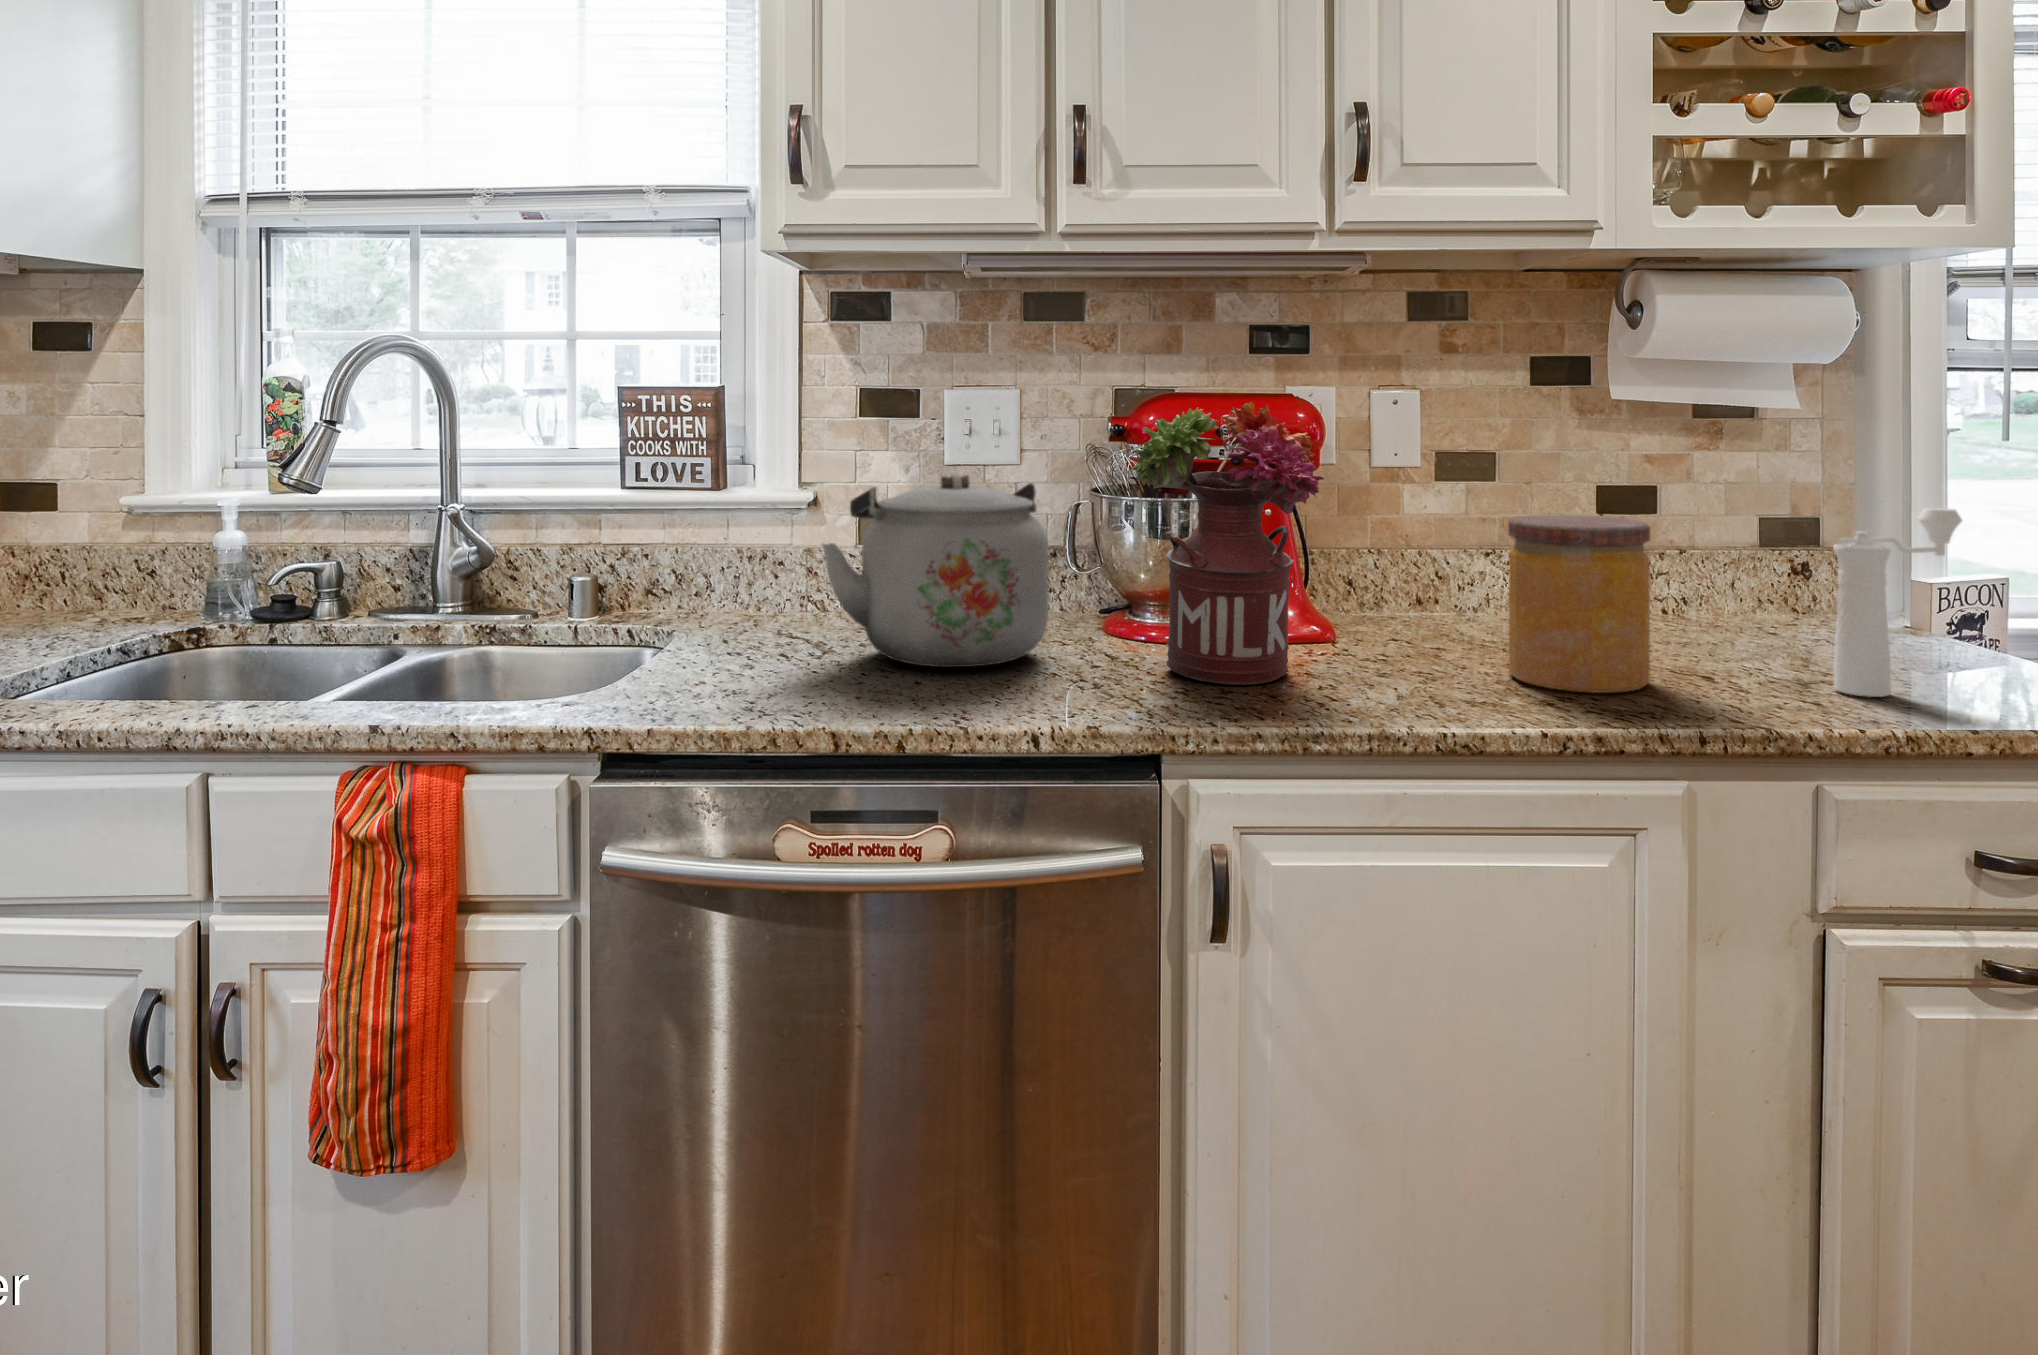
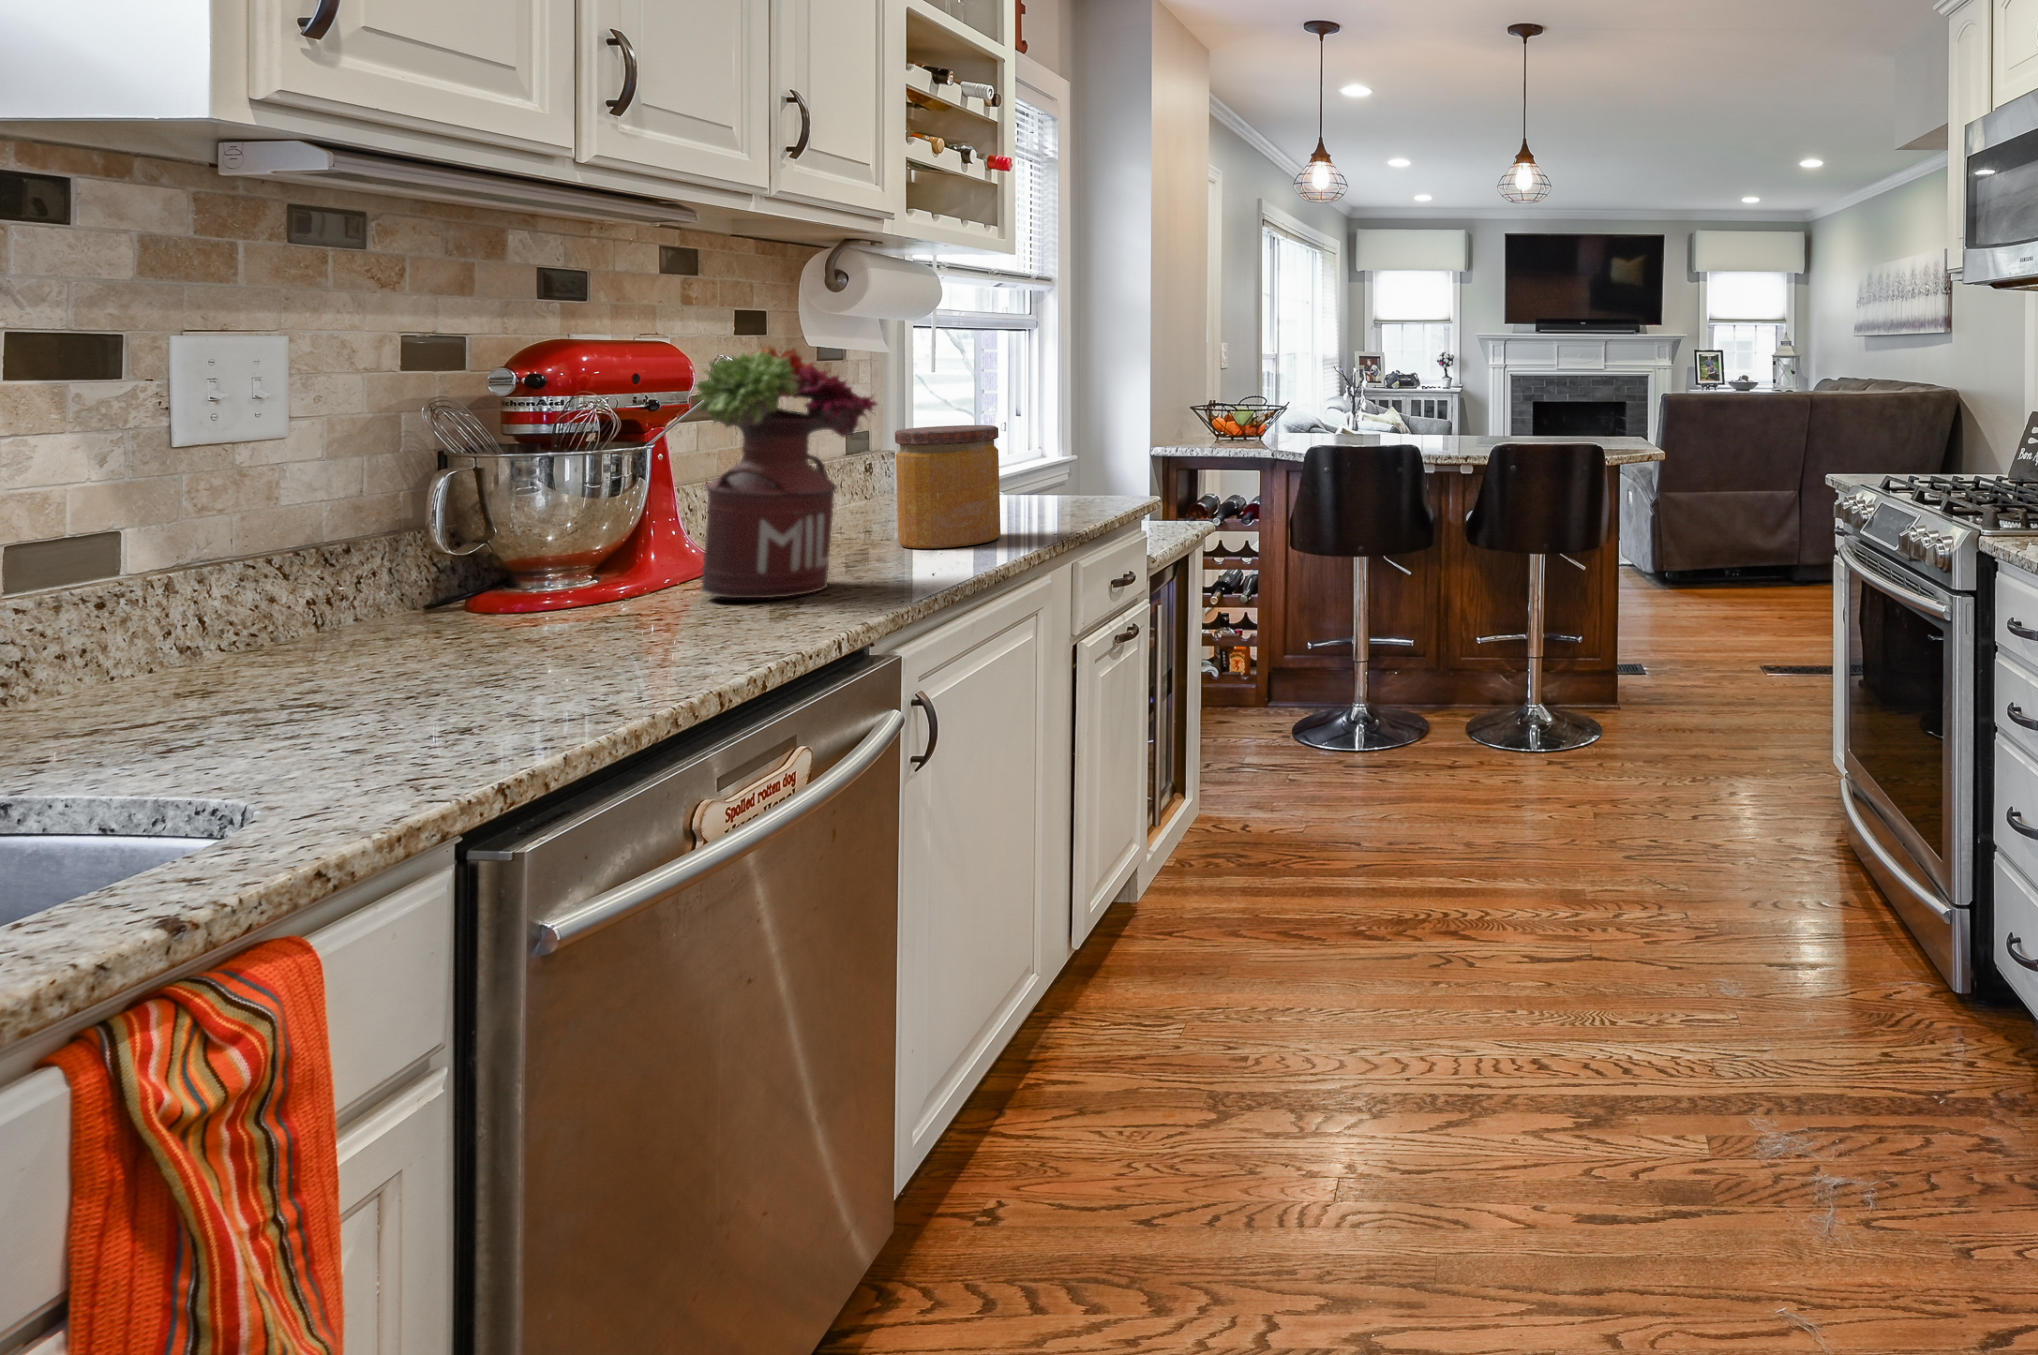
kettle: present [822,473,1048,667] -> none [256,436,619,674]
pepper mill: present [1833,508,1962,697] -> none [1044,404,1081,517]

